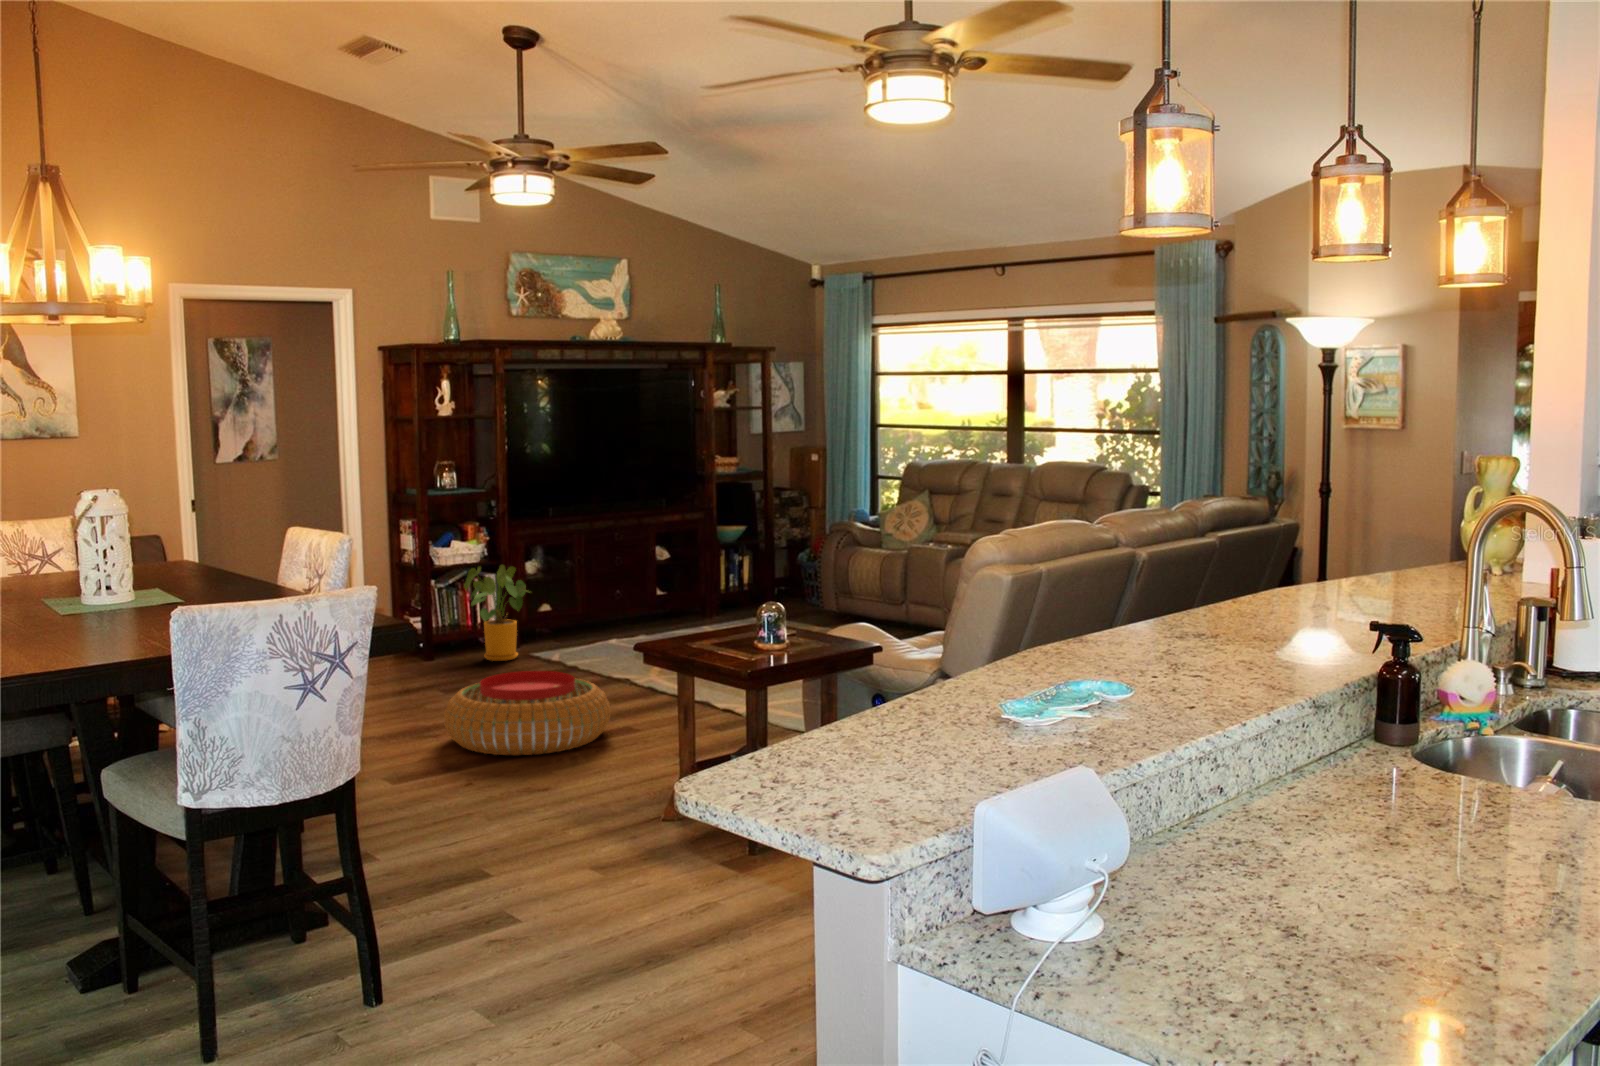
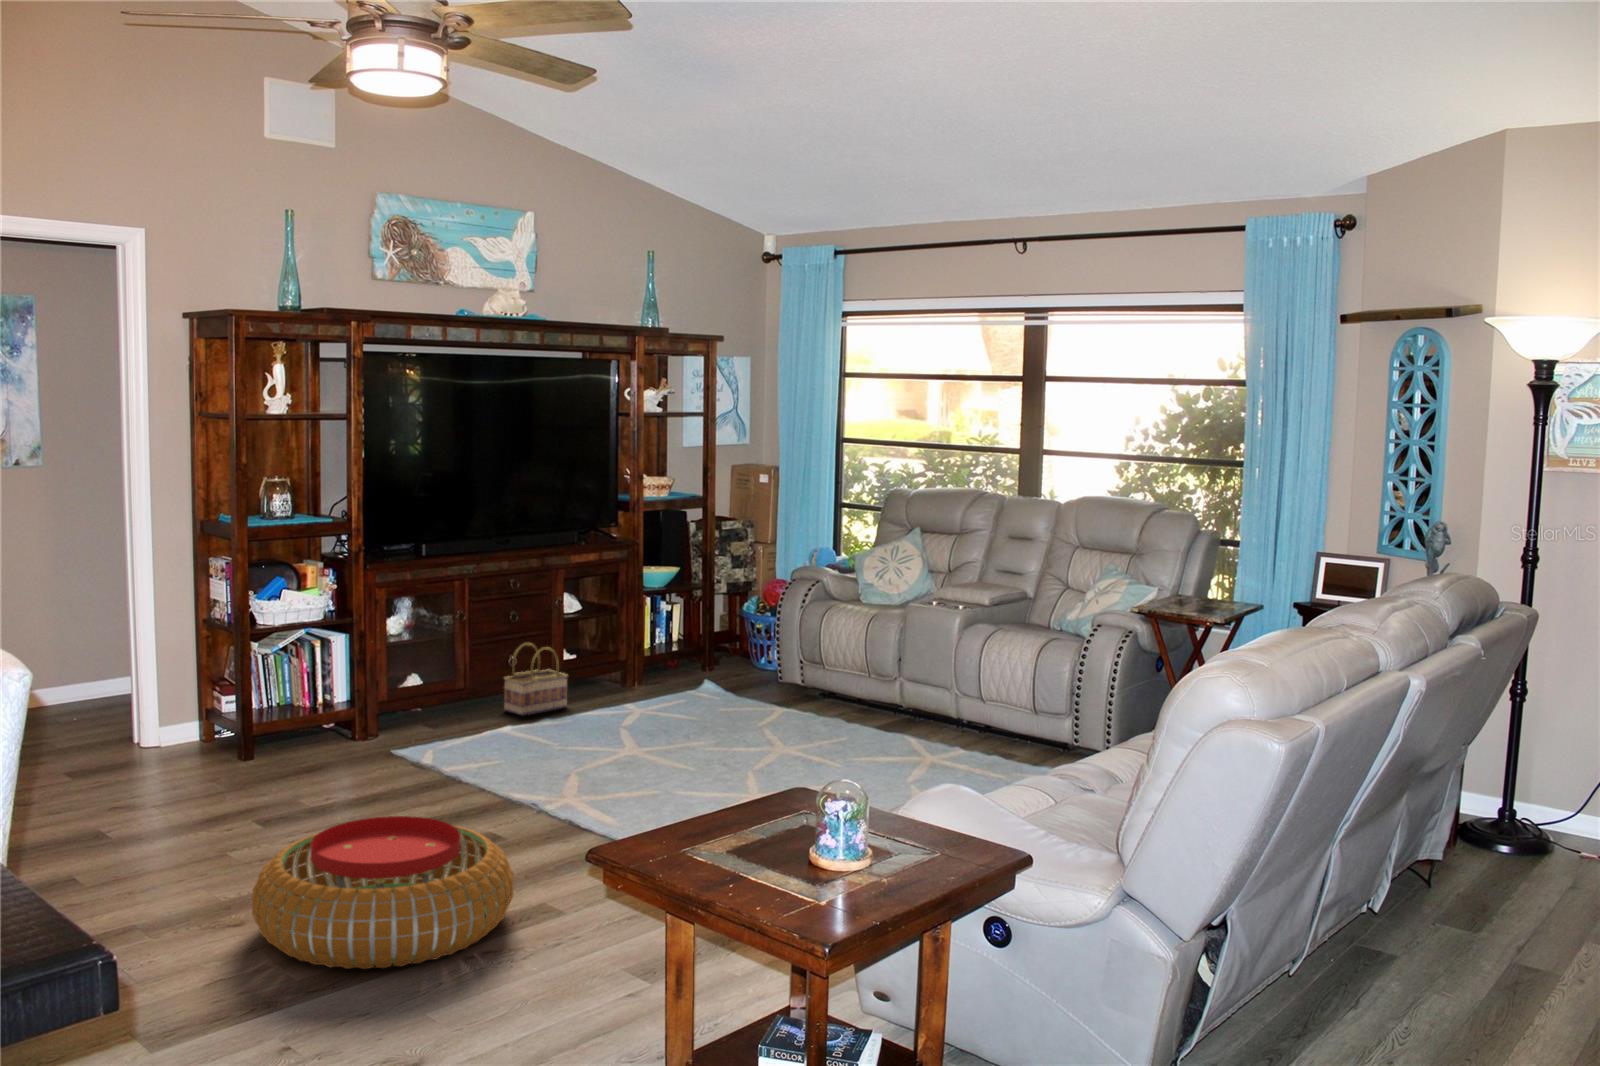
house plant: present [464,565,528,661] -> none [298,624,398,762]
basket: none [612,582,660,635] -> present [504,643,568,715]

